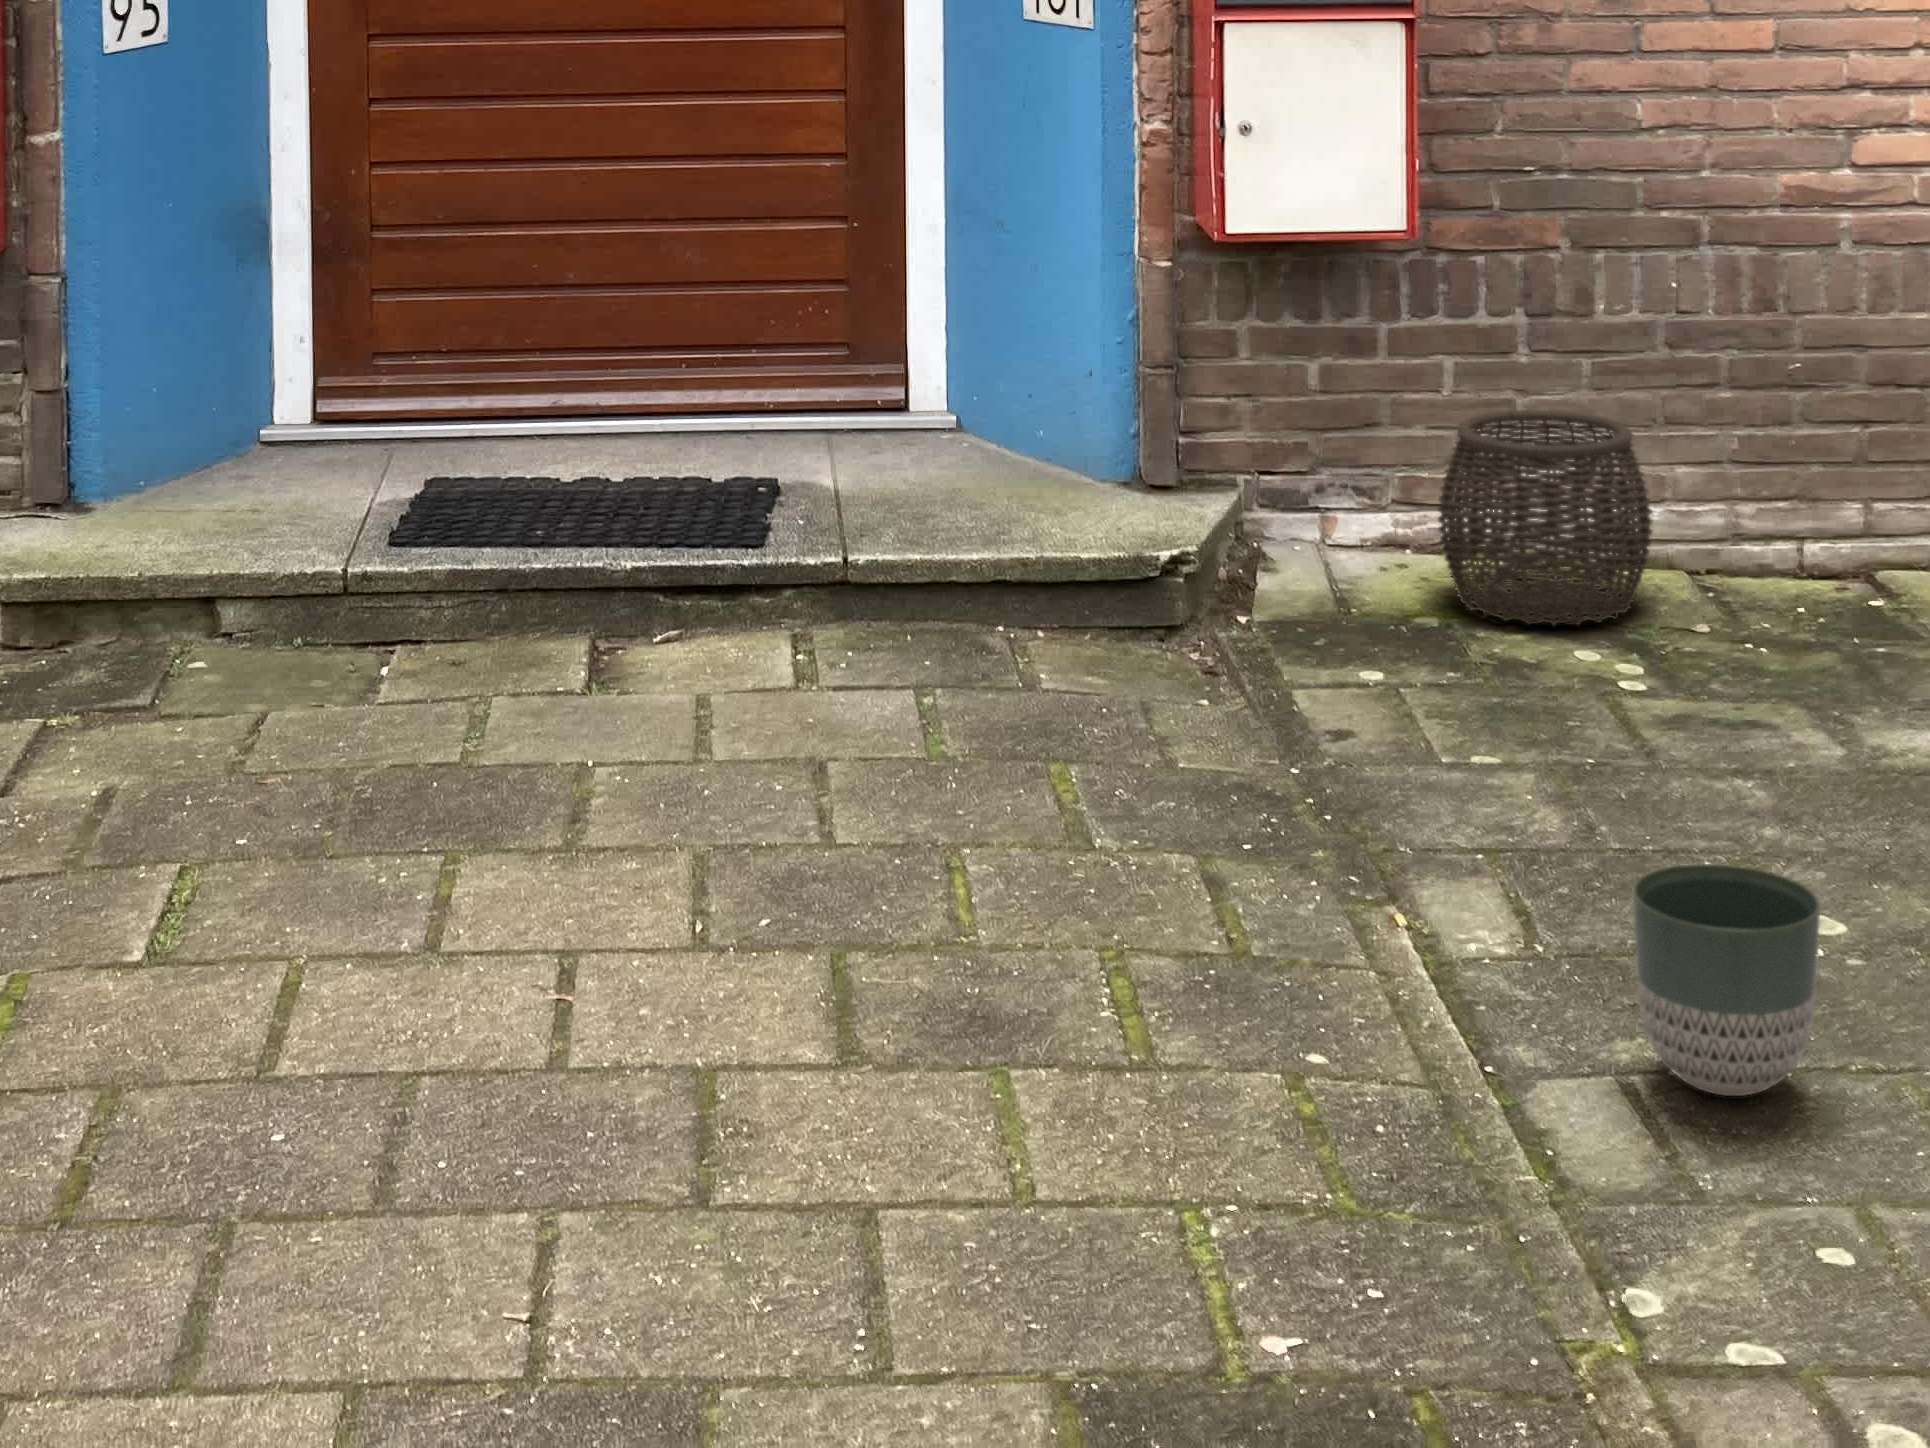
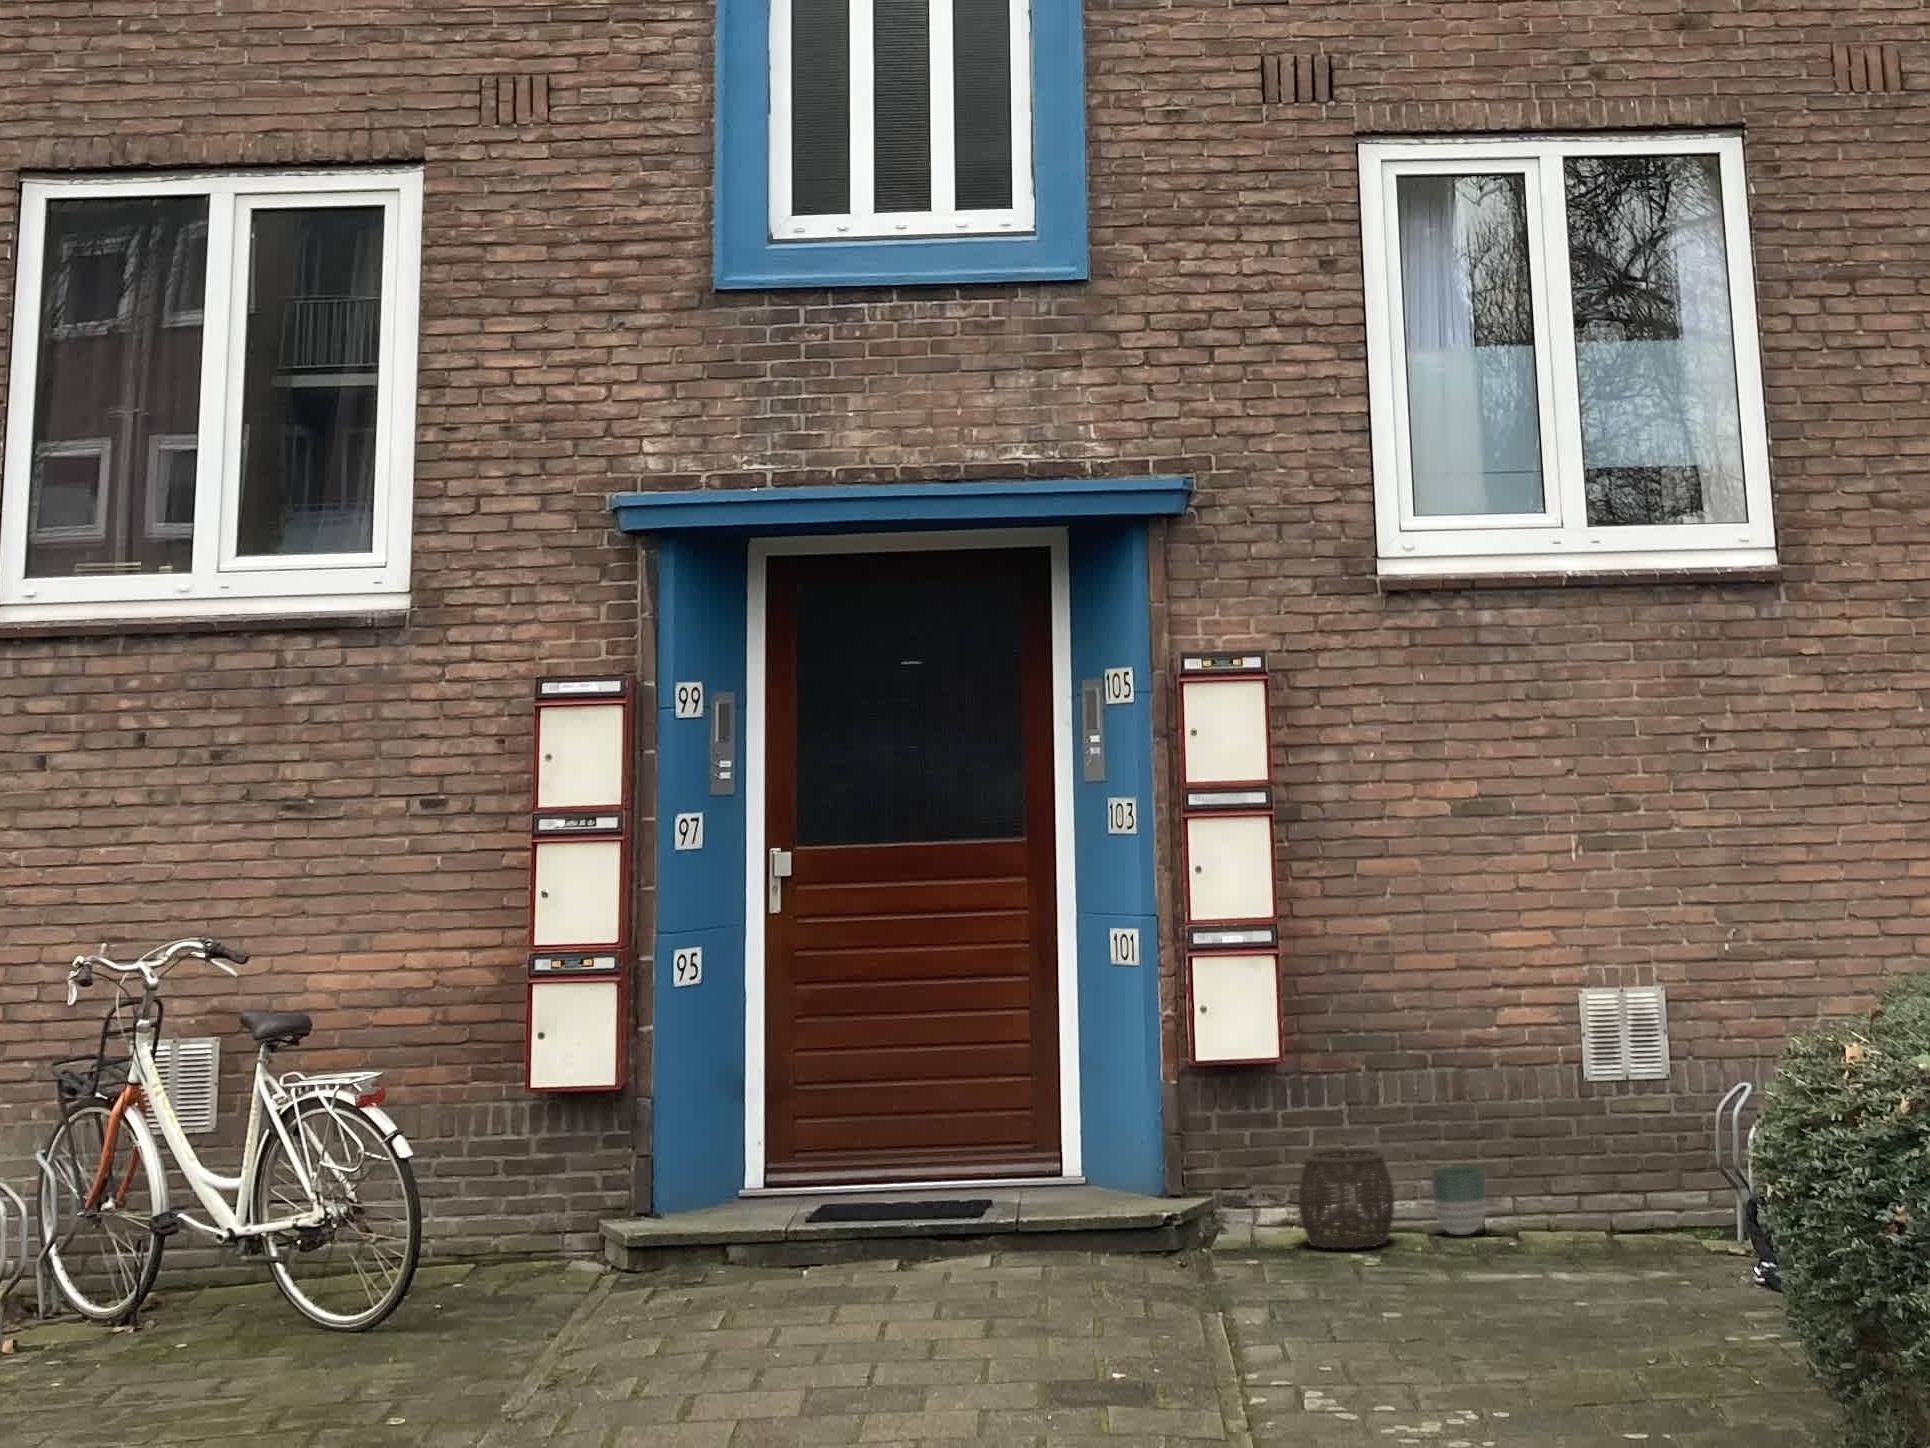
planter: present [1633,864,1820,1096] -> present [1431,1166,1486,1235]

